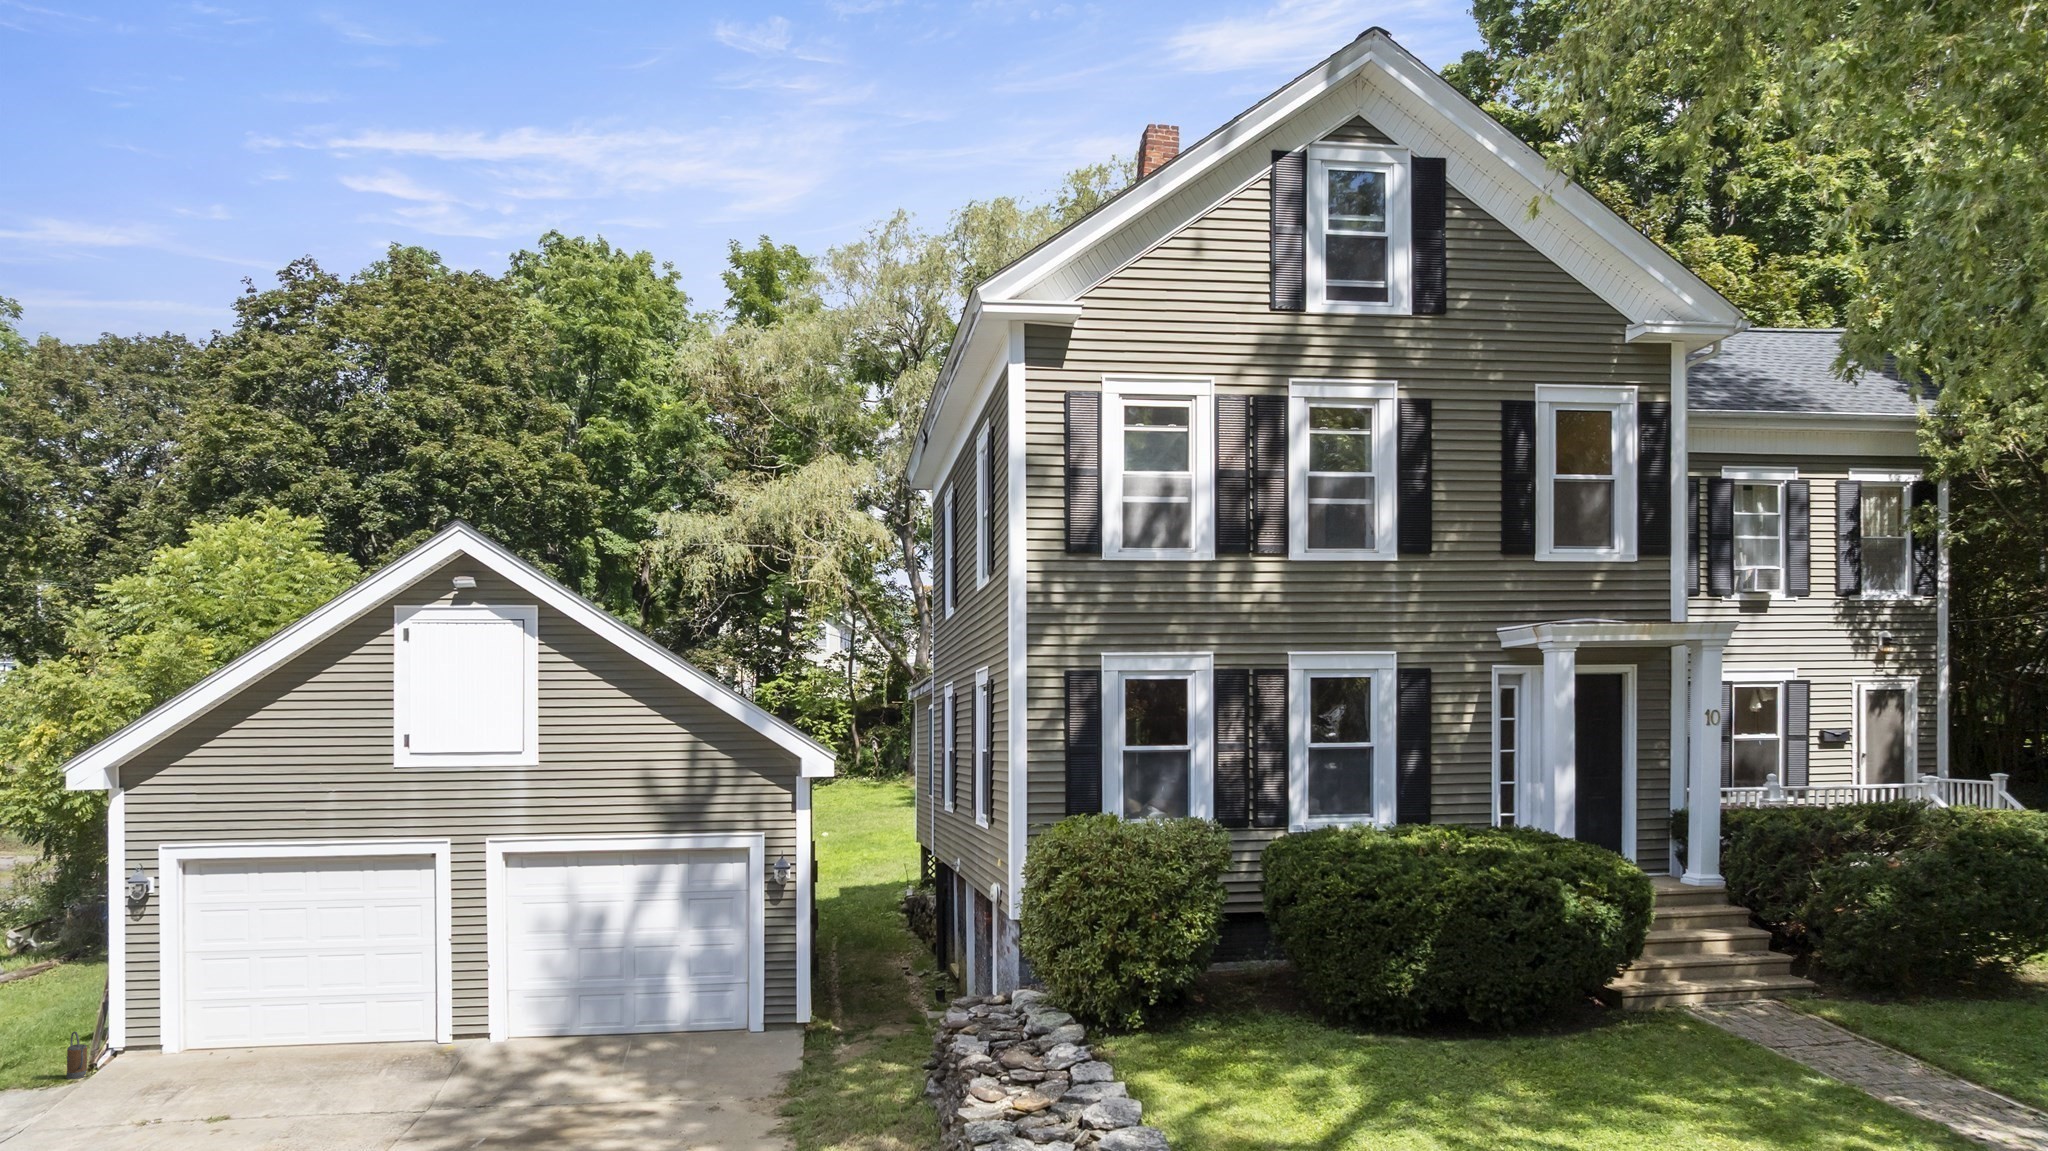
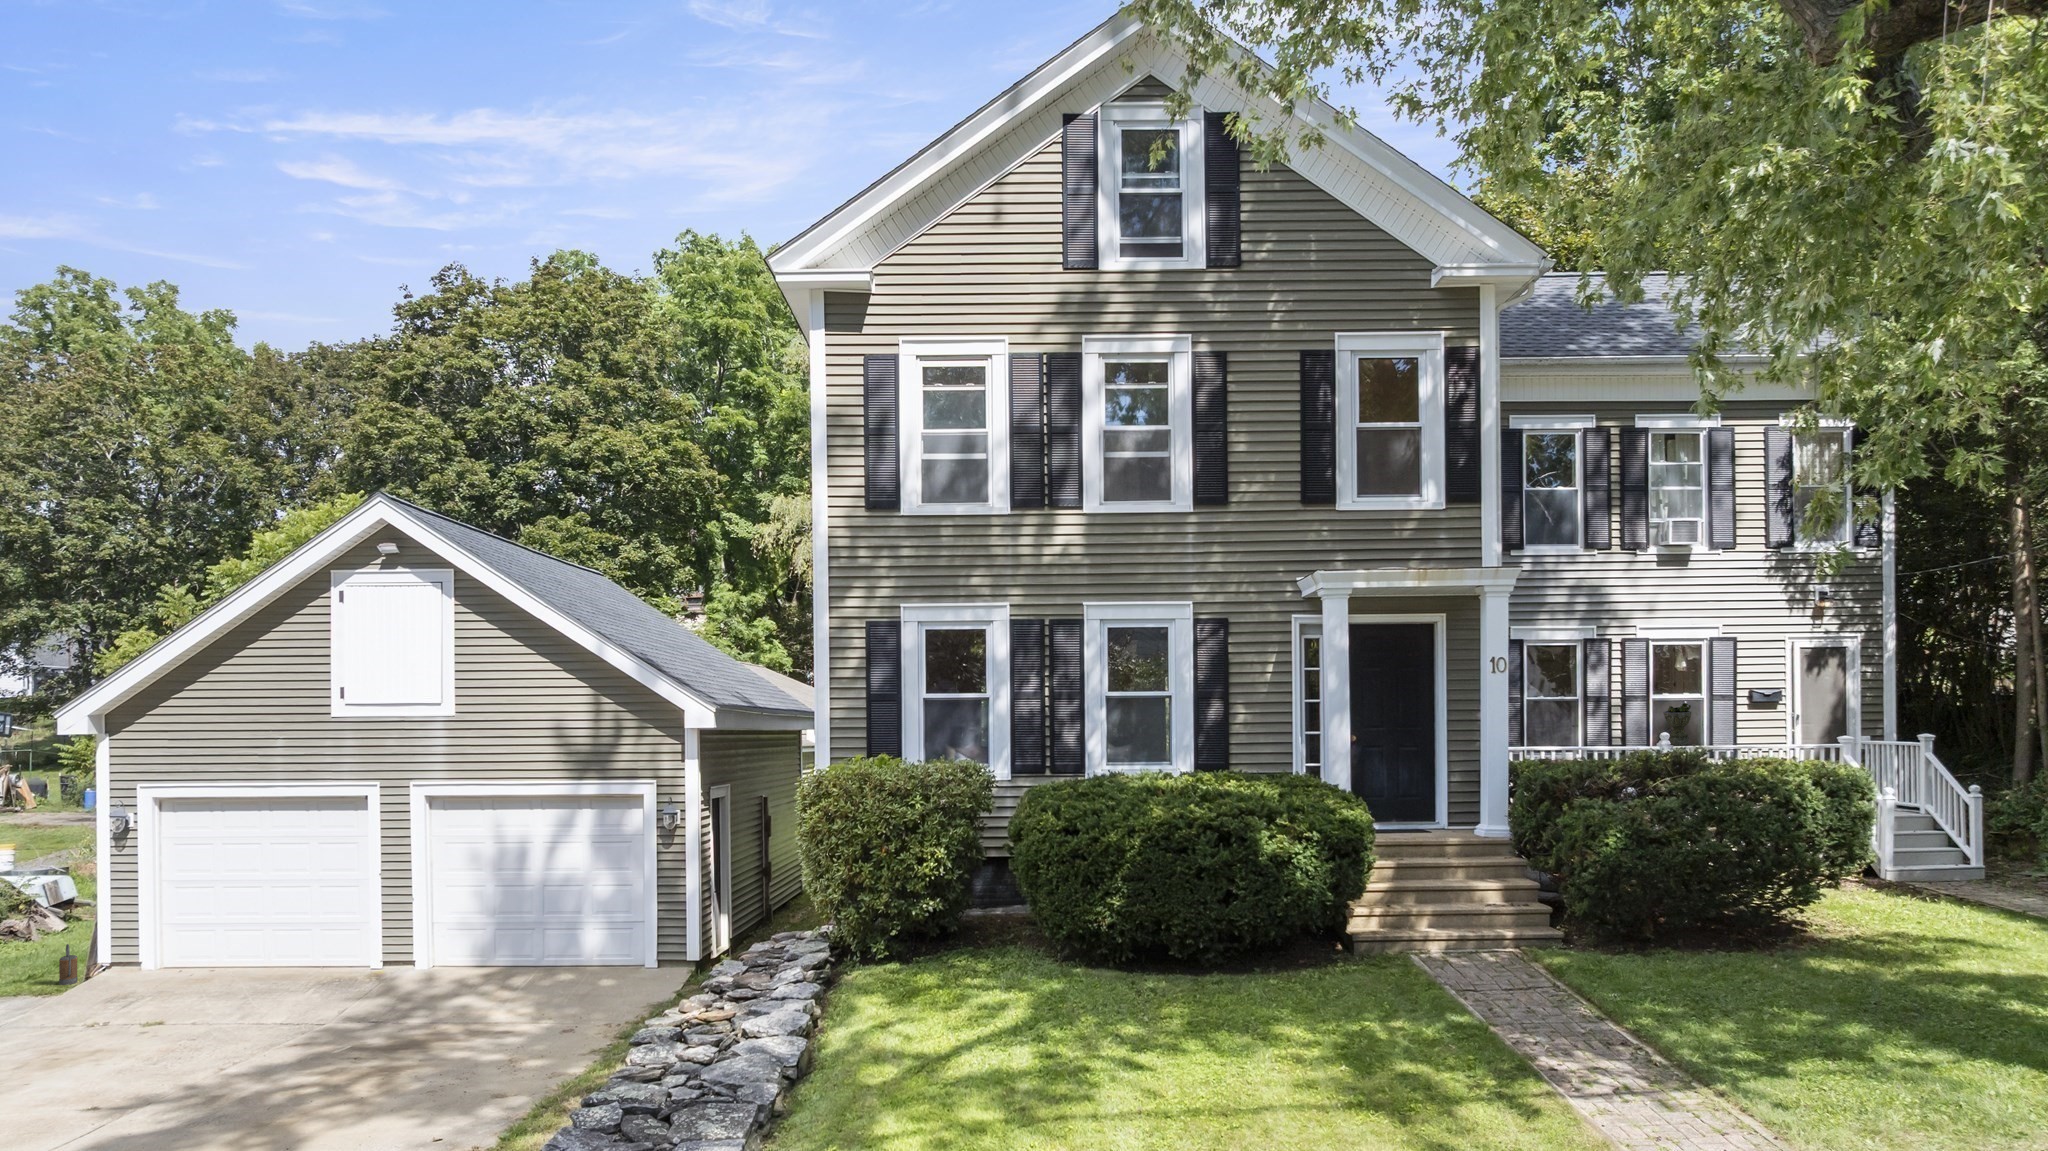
planter: none [1744,747,1772,790] -> present [1664,703,1691,745]

